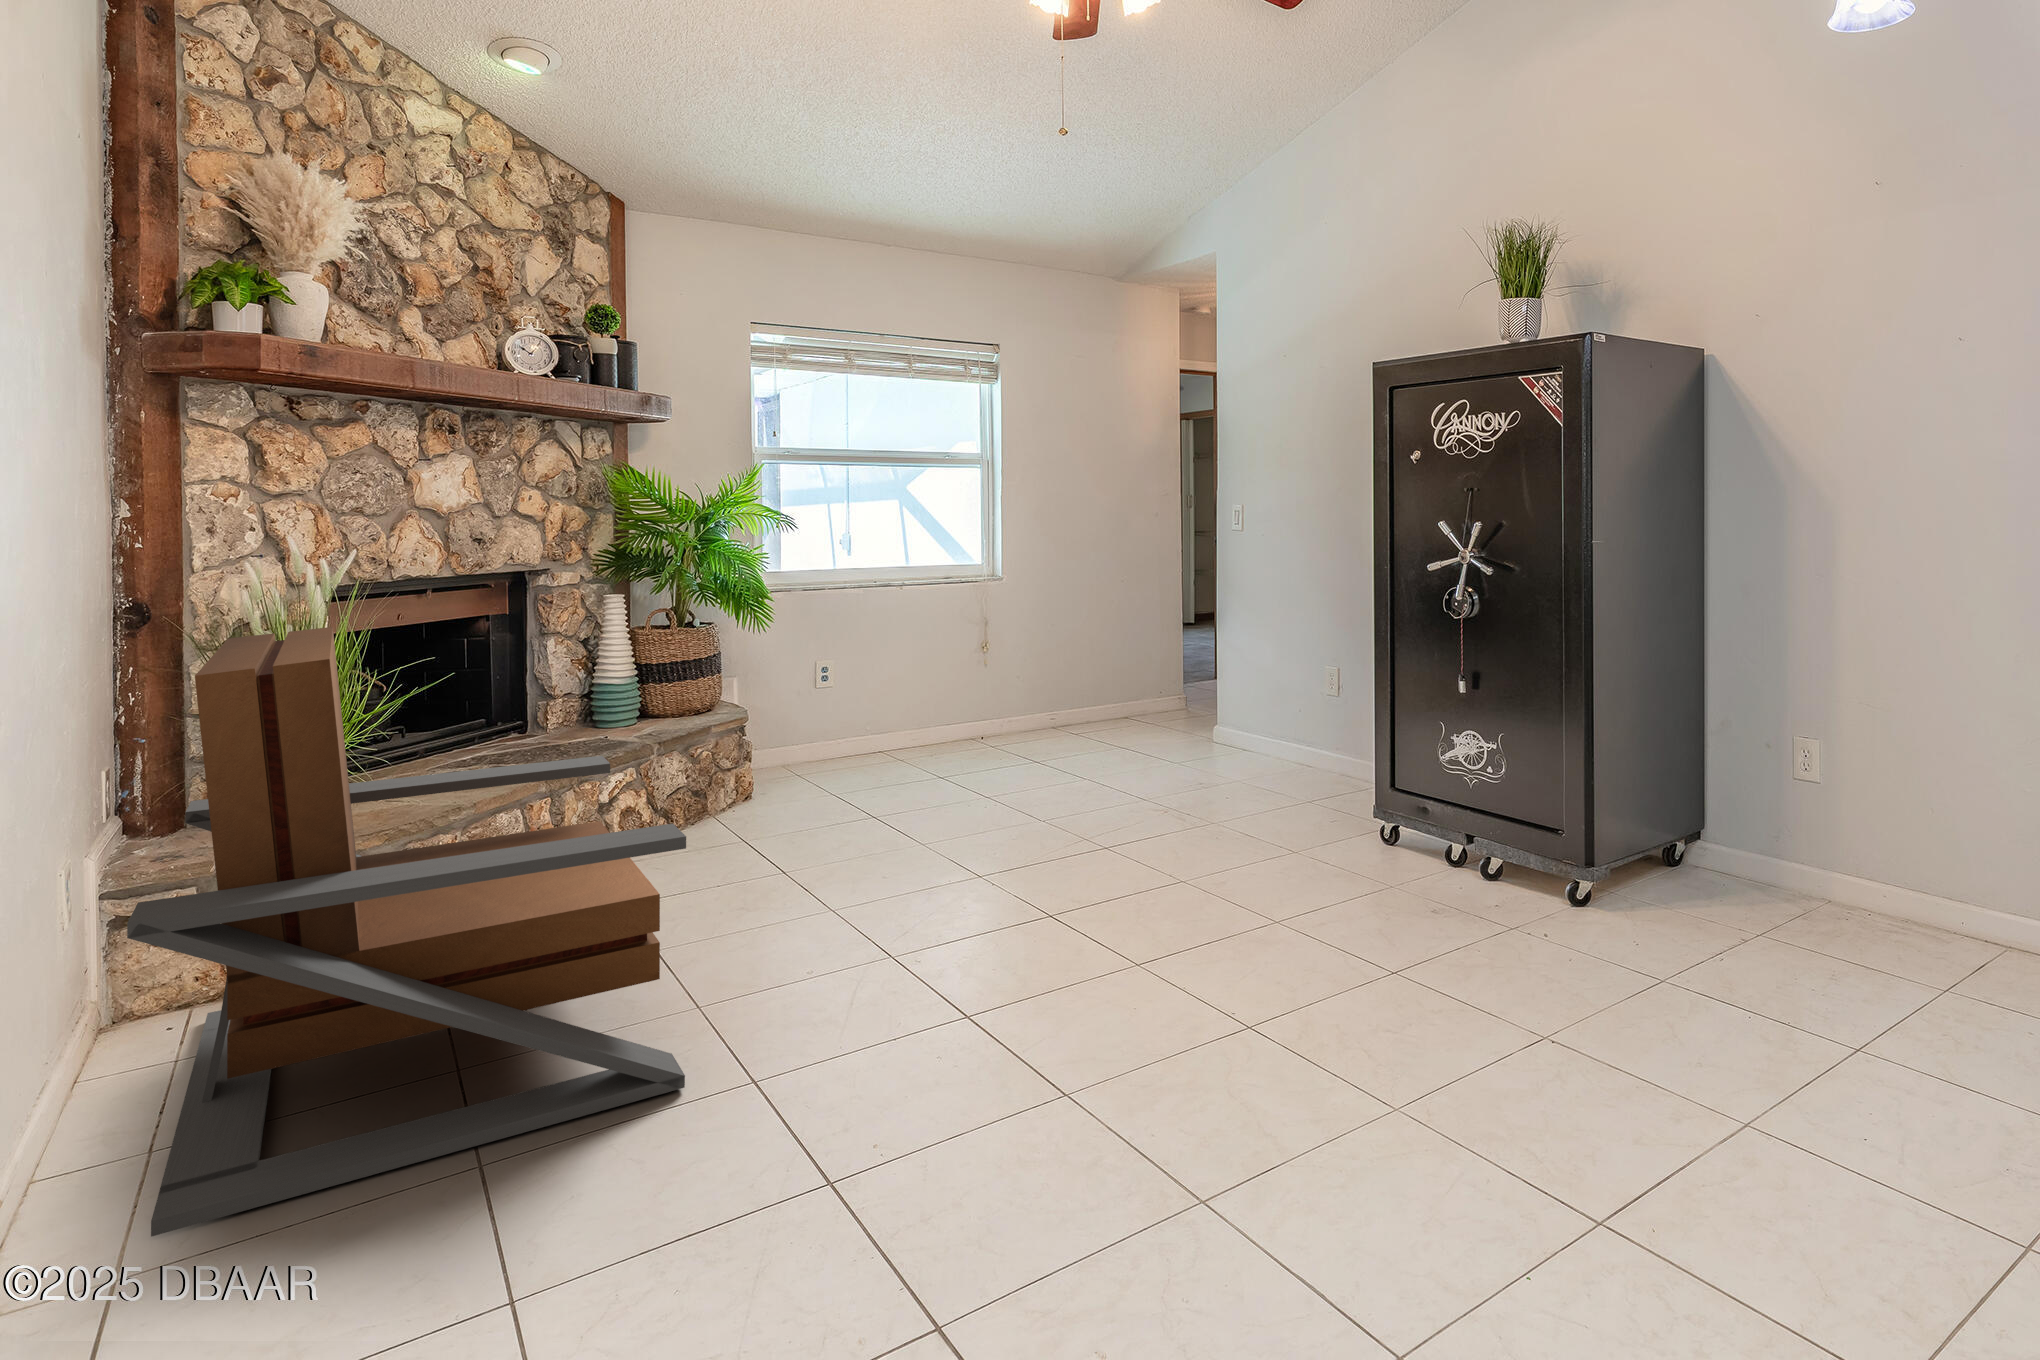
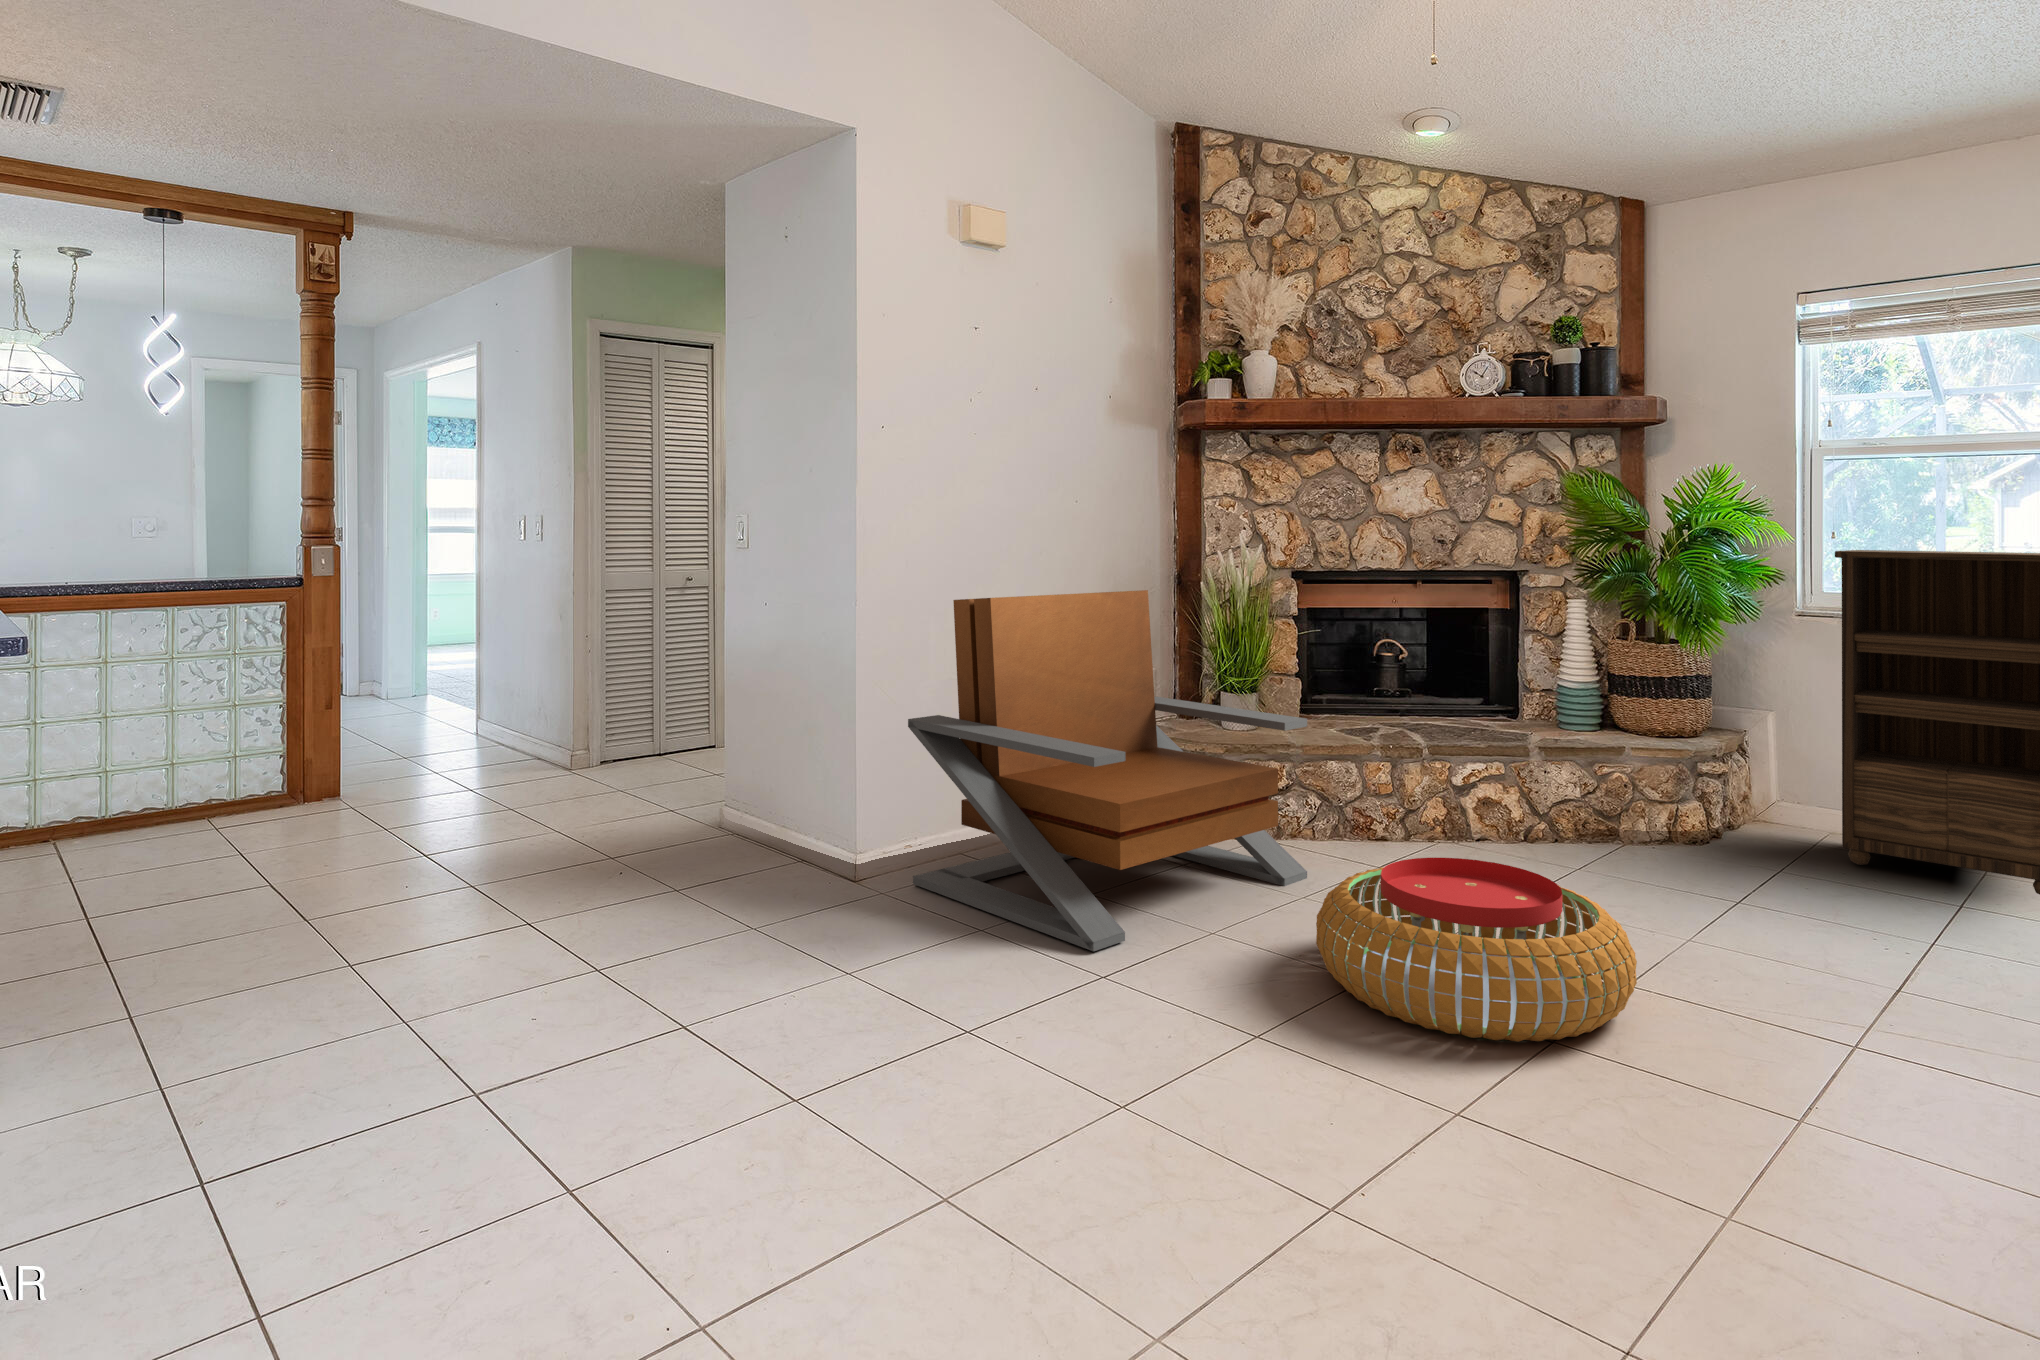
bookshelf: none [811,537,966,779] -> present [1835,550,2040,895]
pouf: none [809,819,1079,973] -> present [1316,858,1637,1042]

